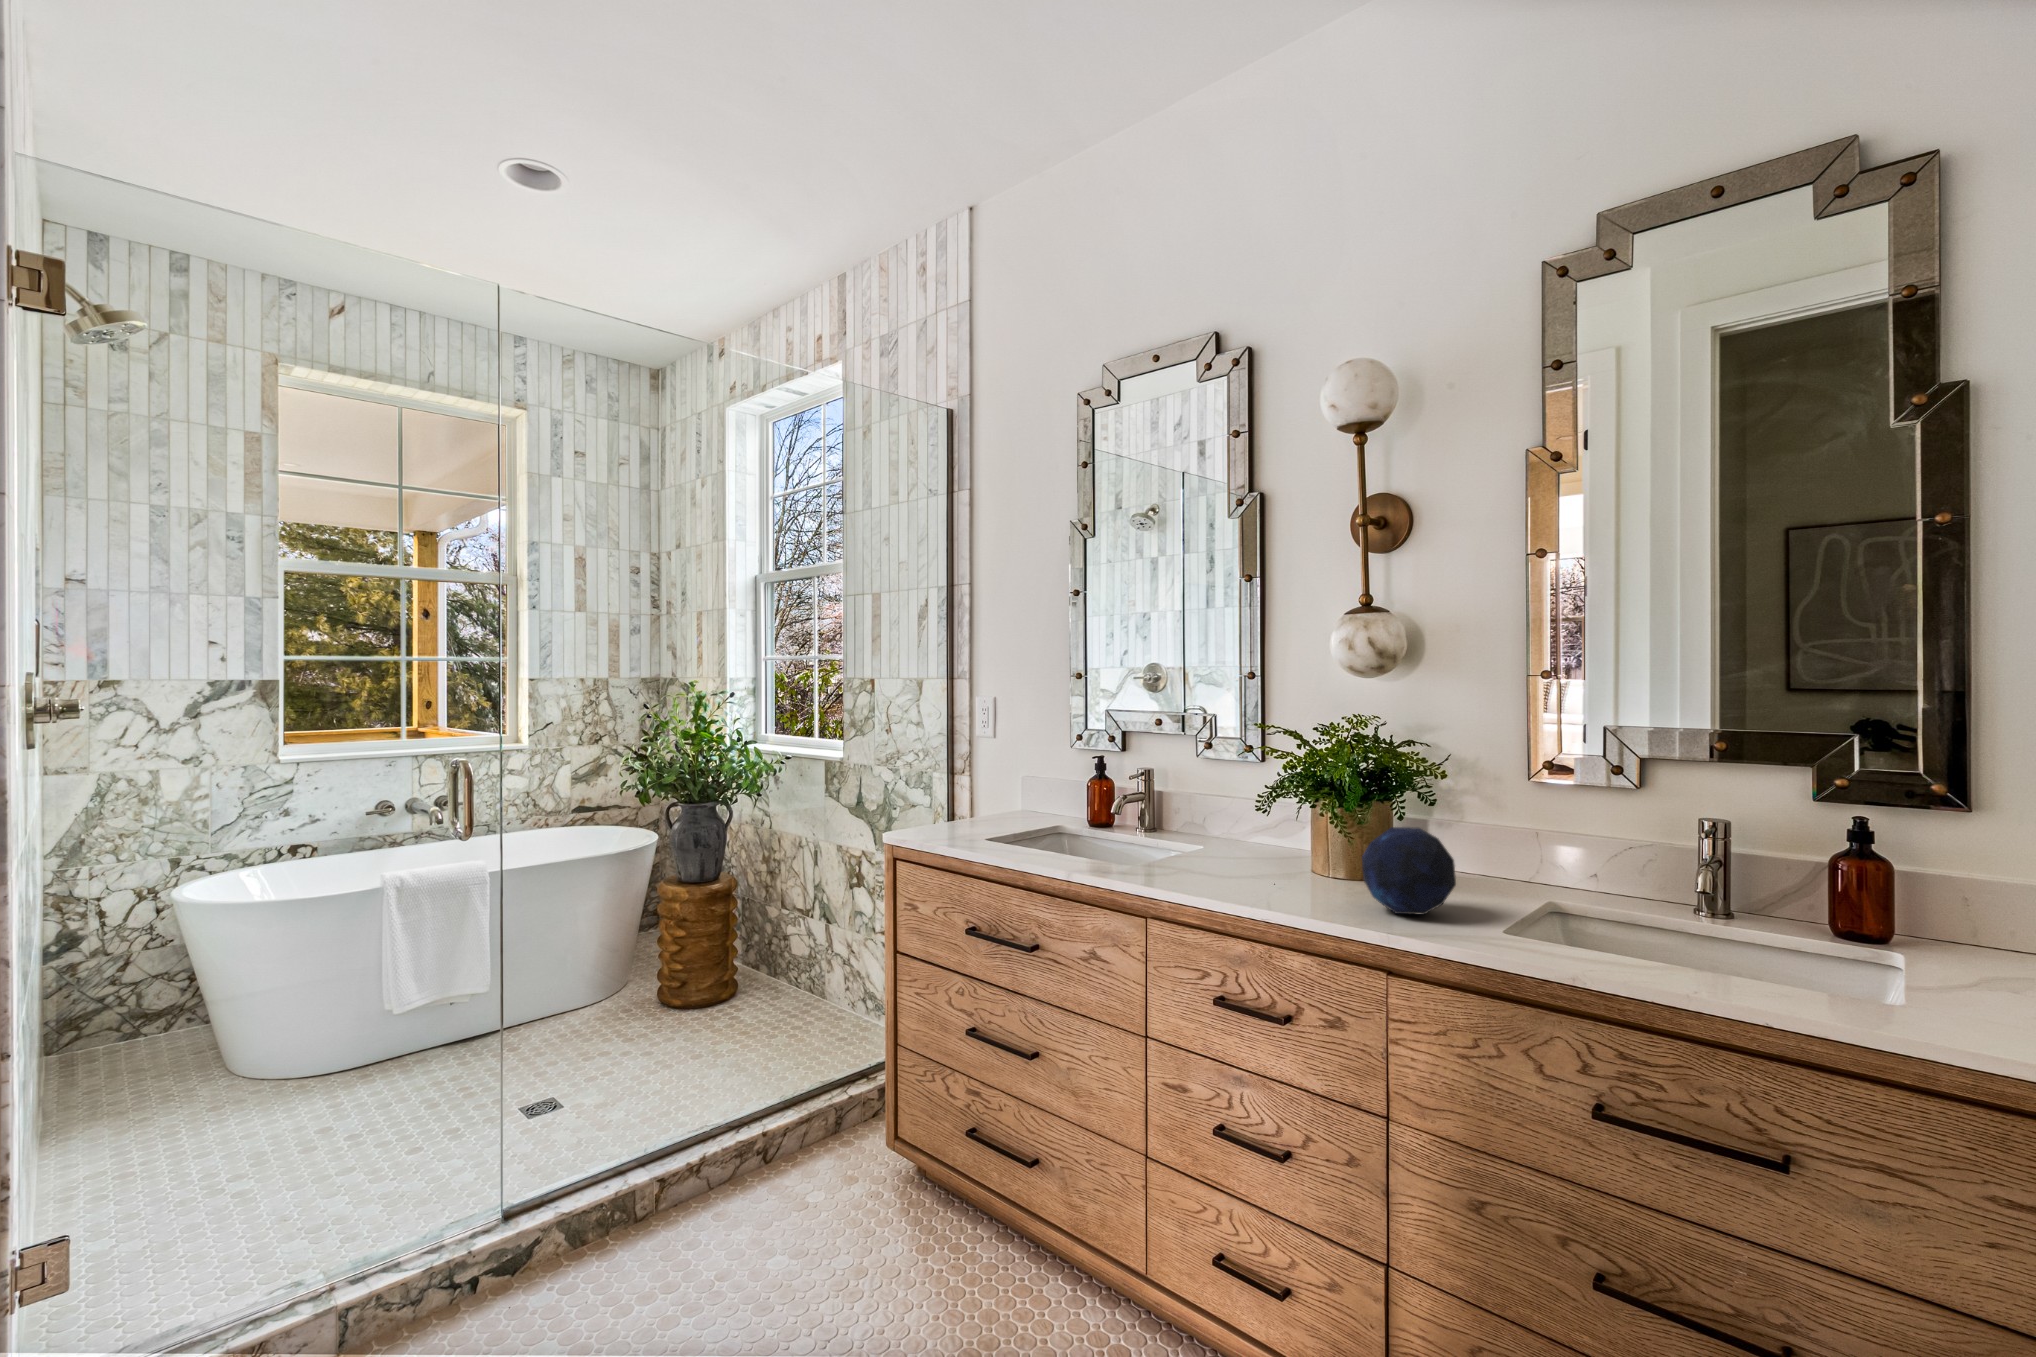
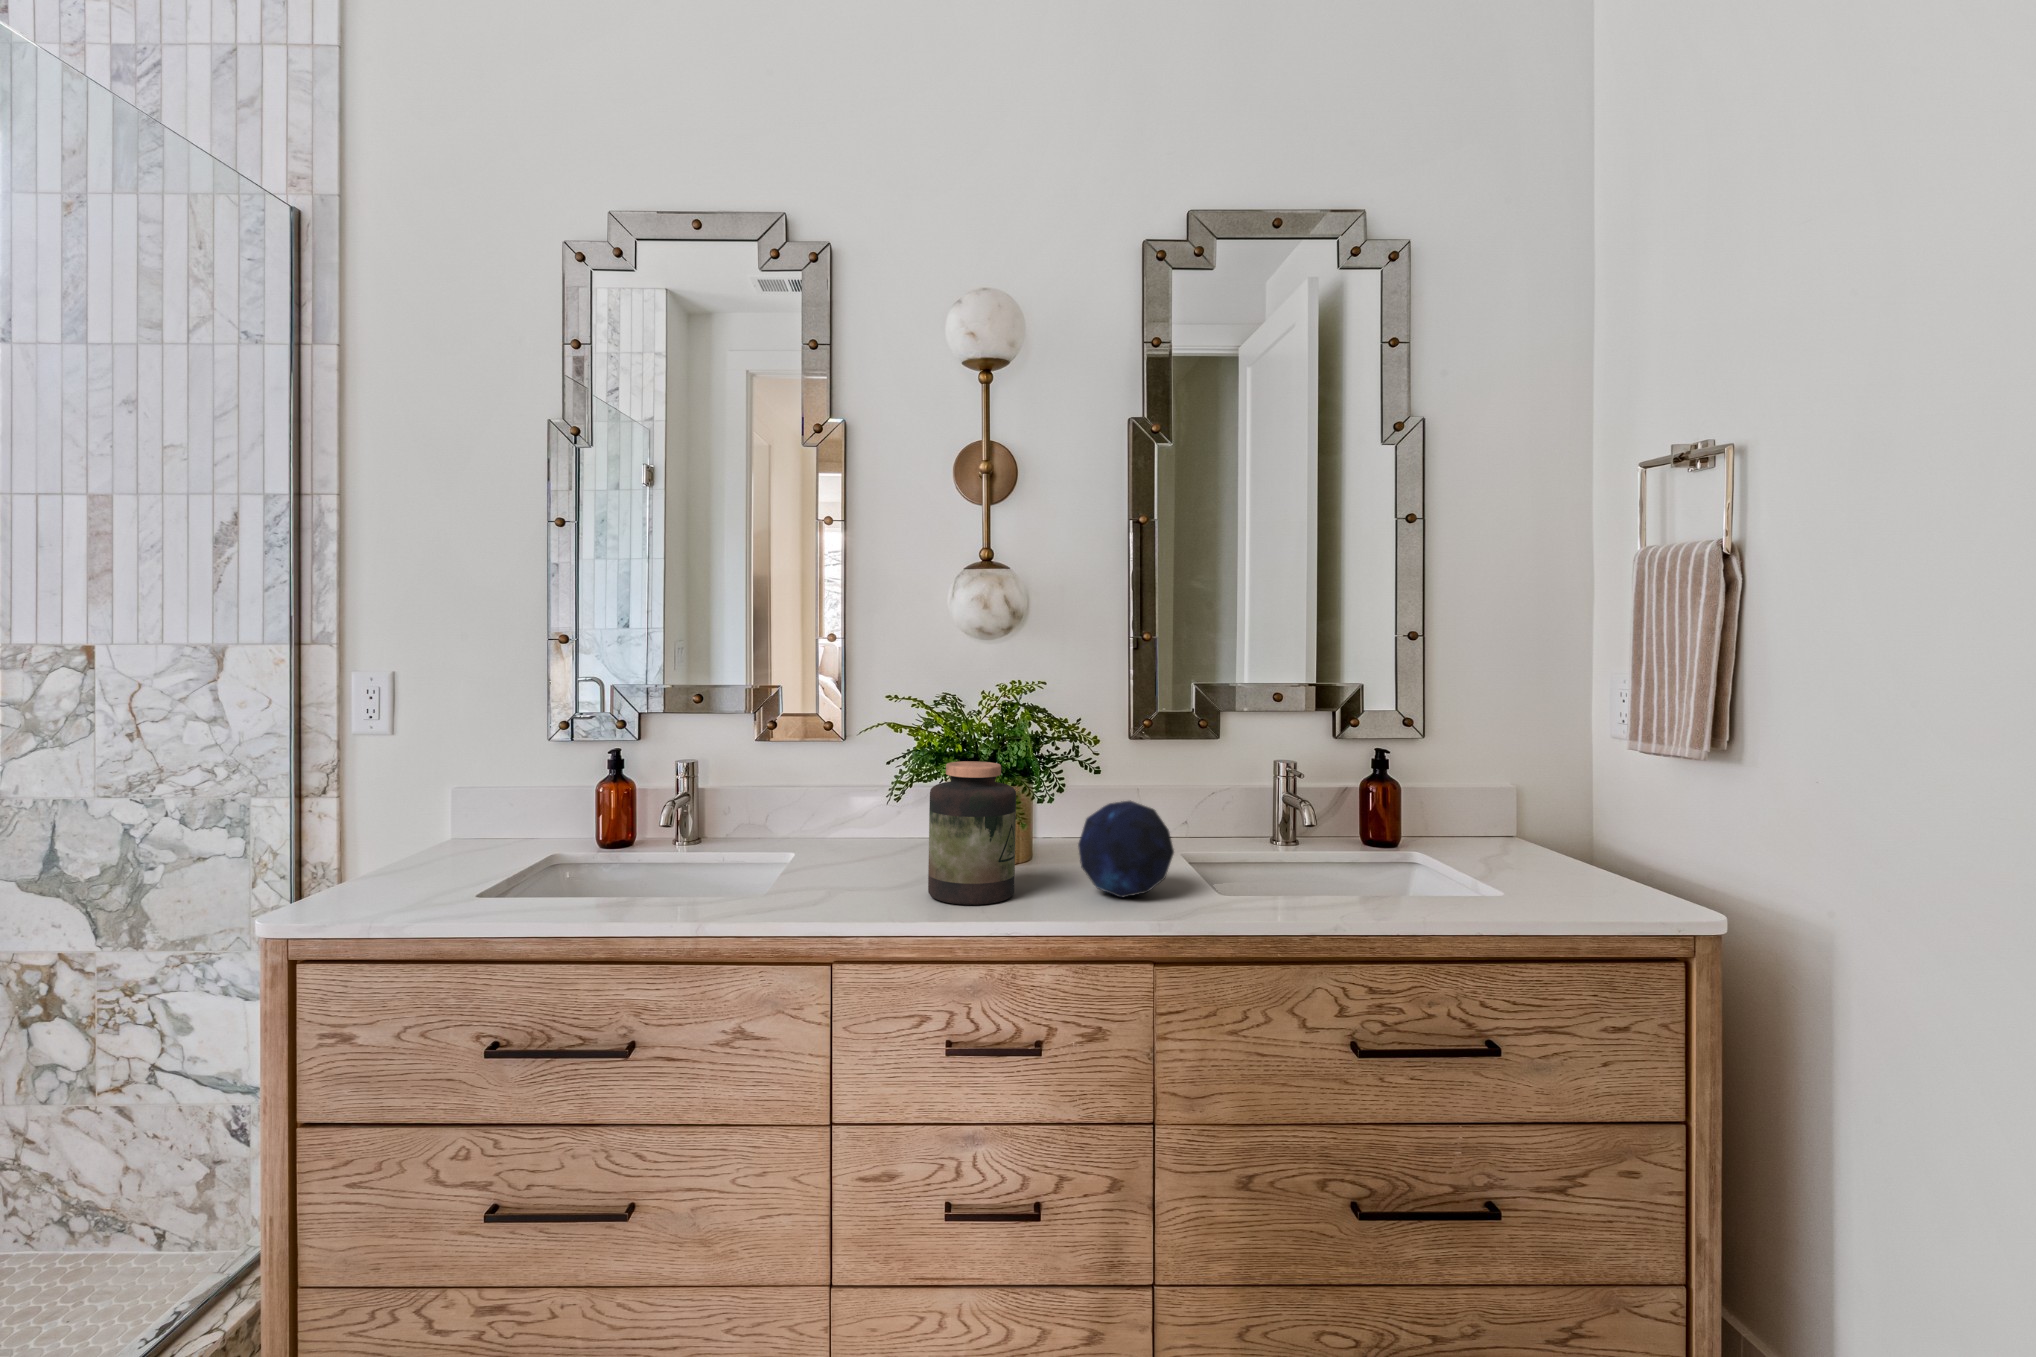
jar: none [1240,779,1316,898] -> present [928,761,1016,905]

